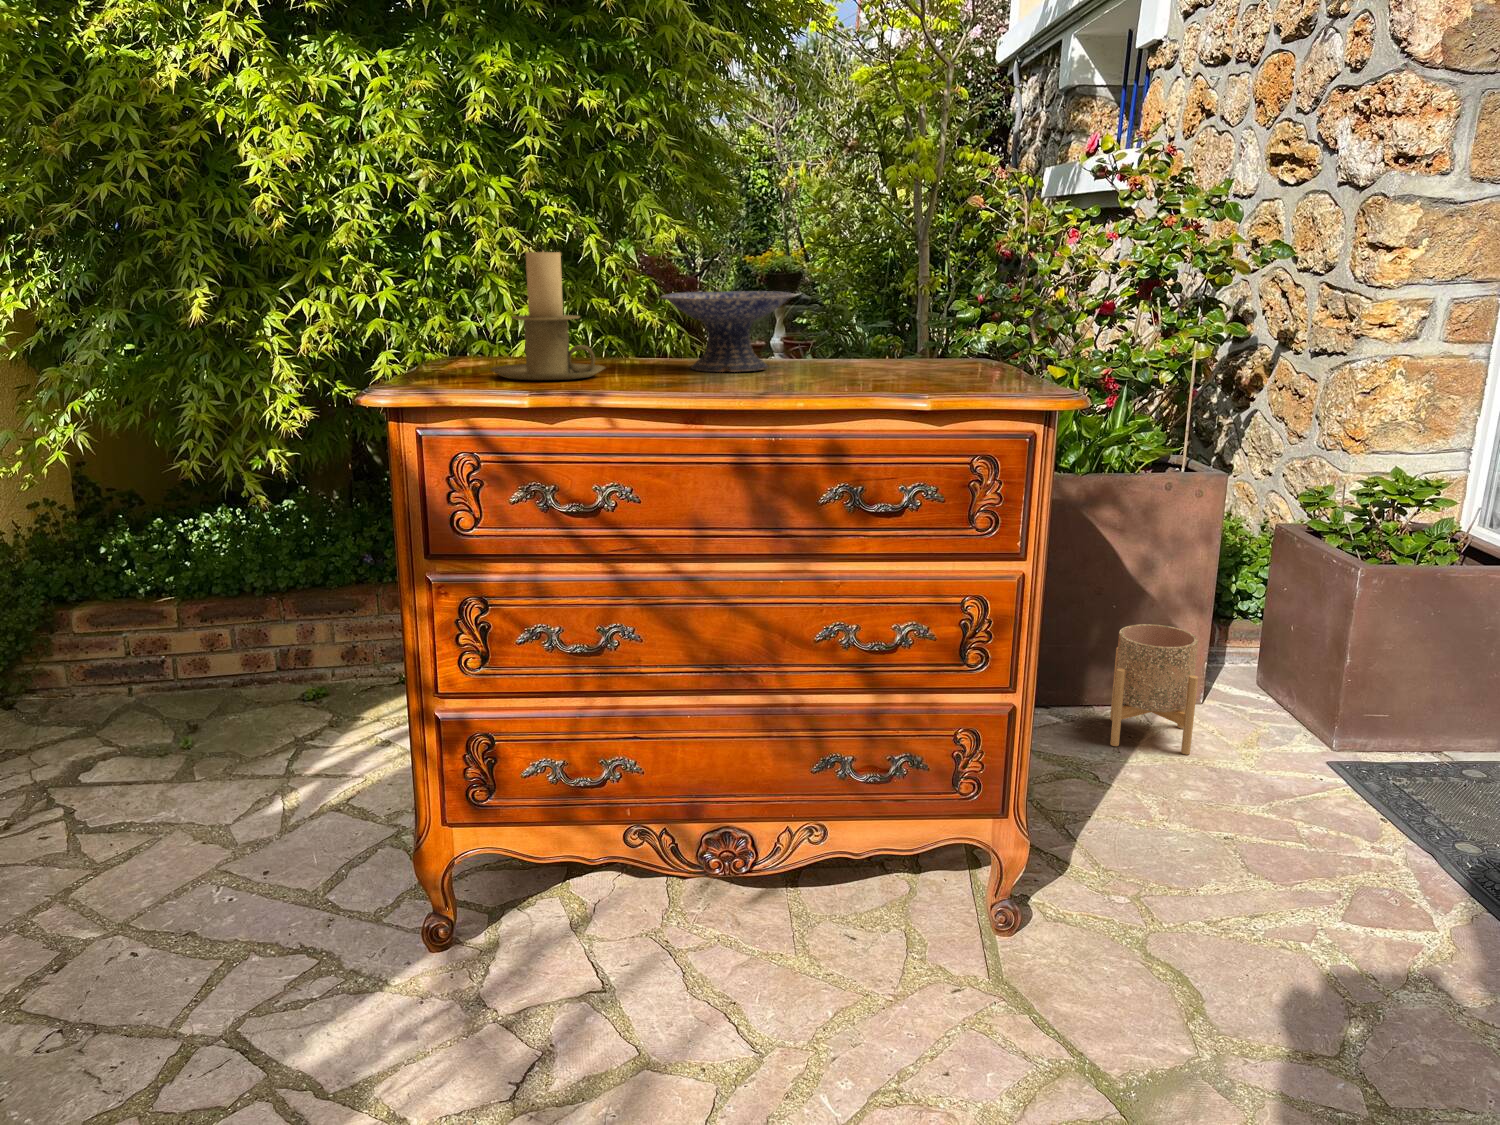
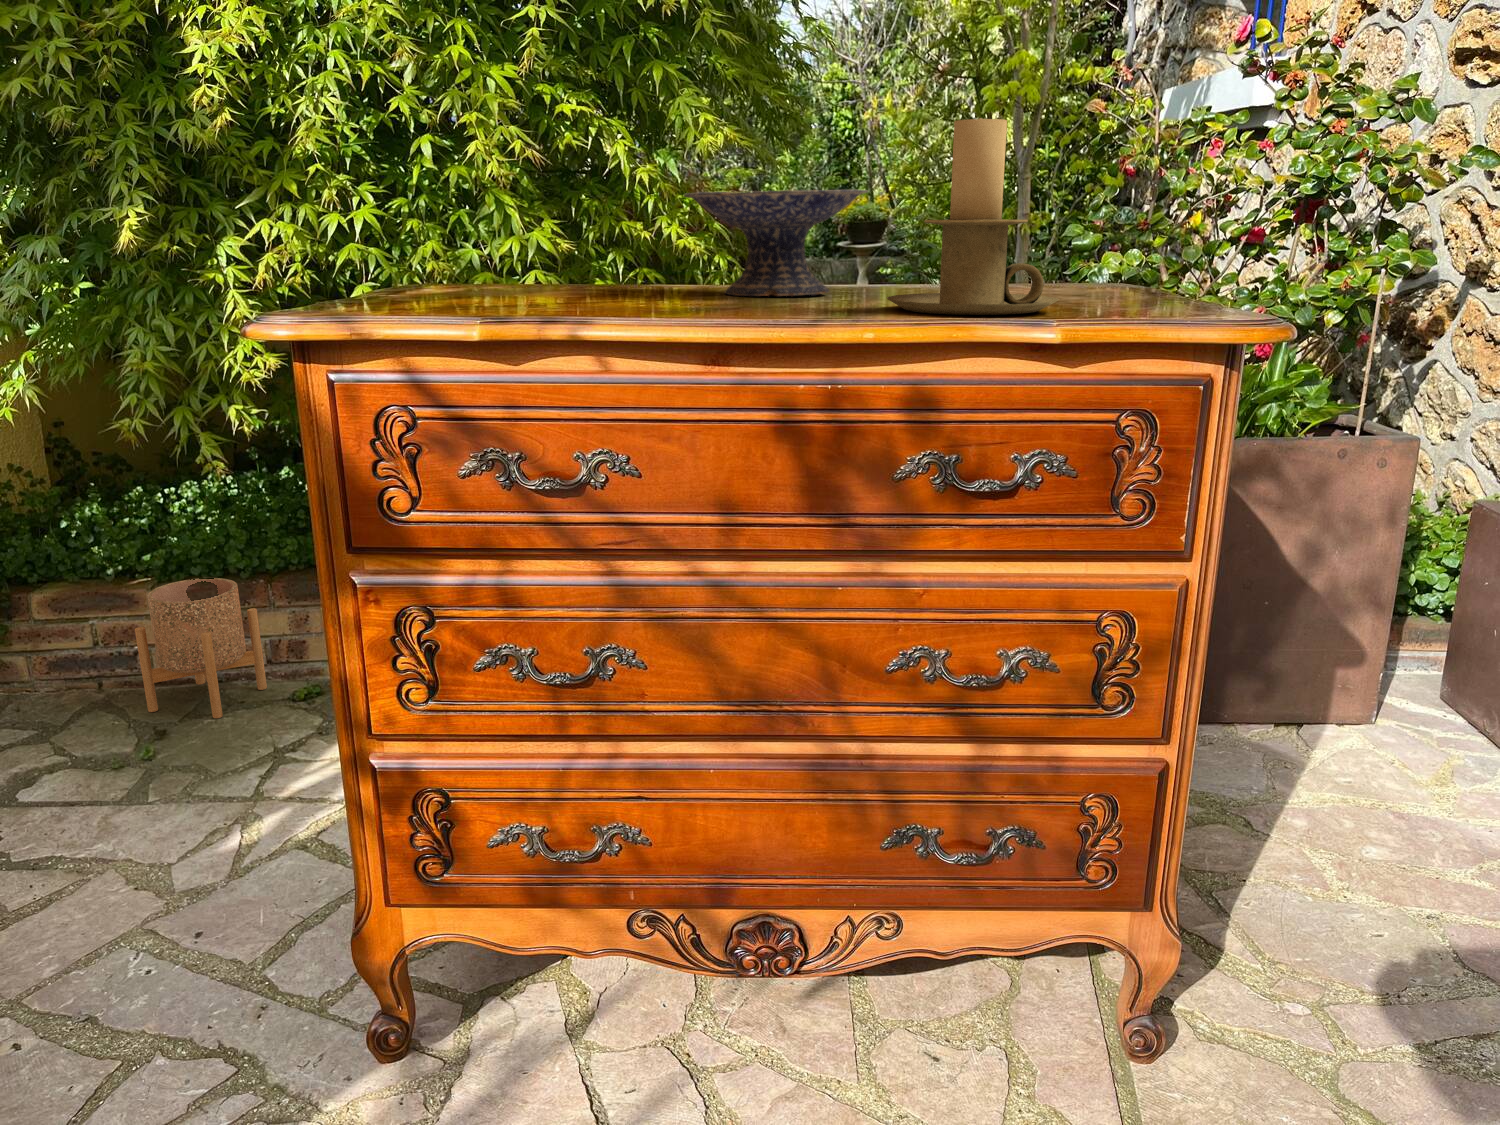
candle holder: present [491,251,605,380] -> present [887,118,1059,315]
planter: present [1110,624,1198,755] -> present [135,578,267,718]

